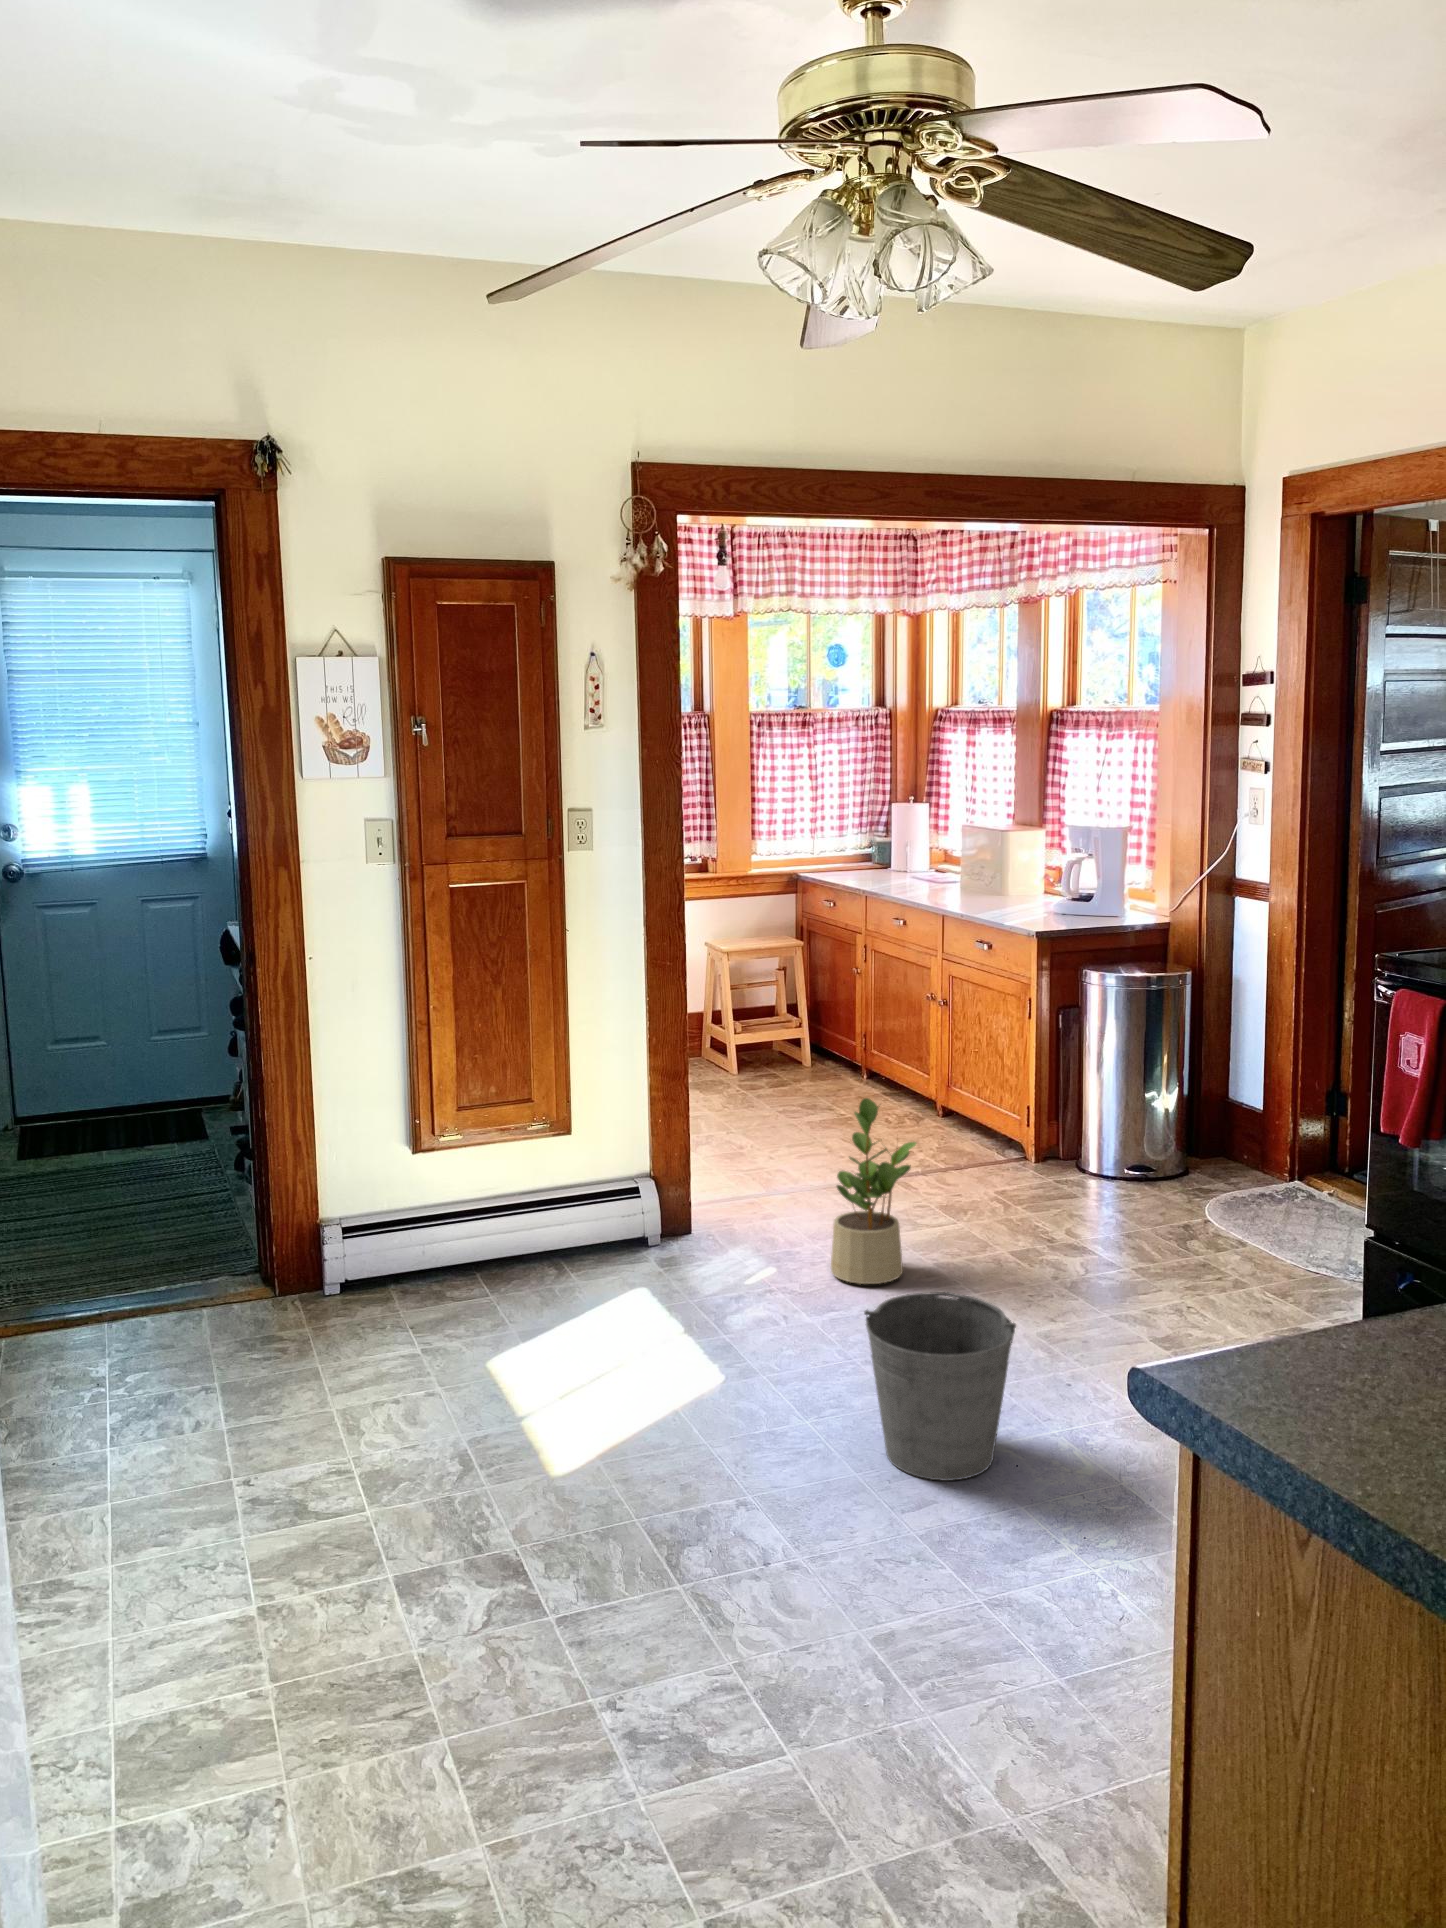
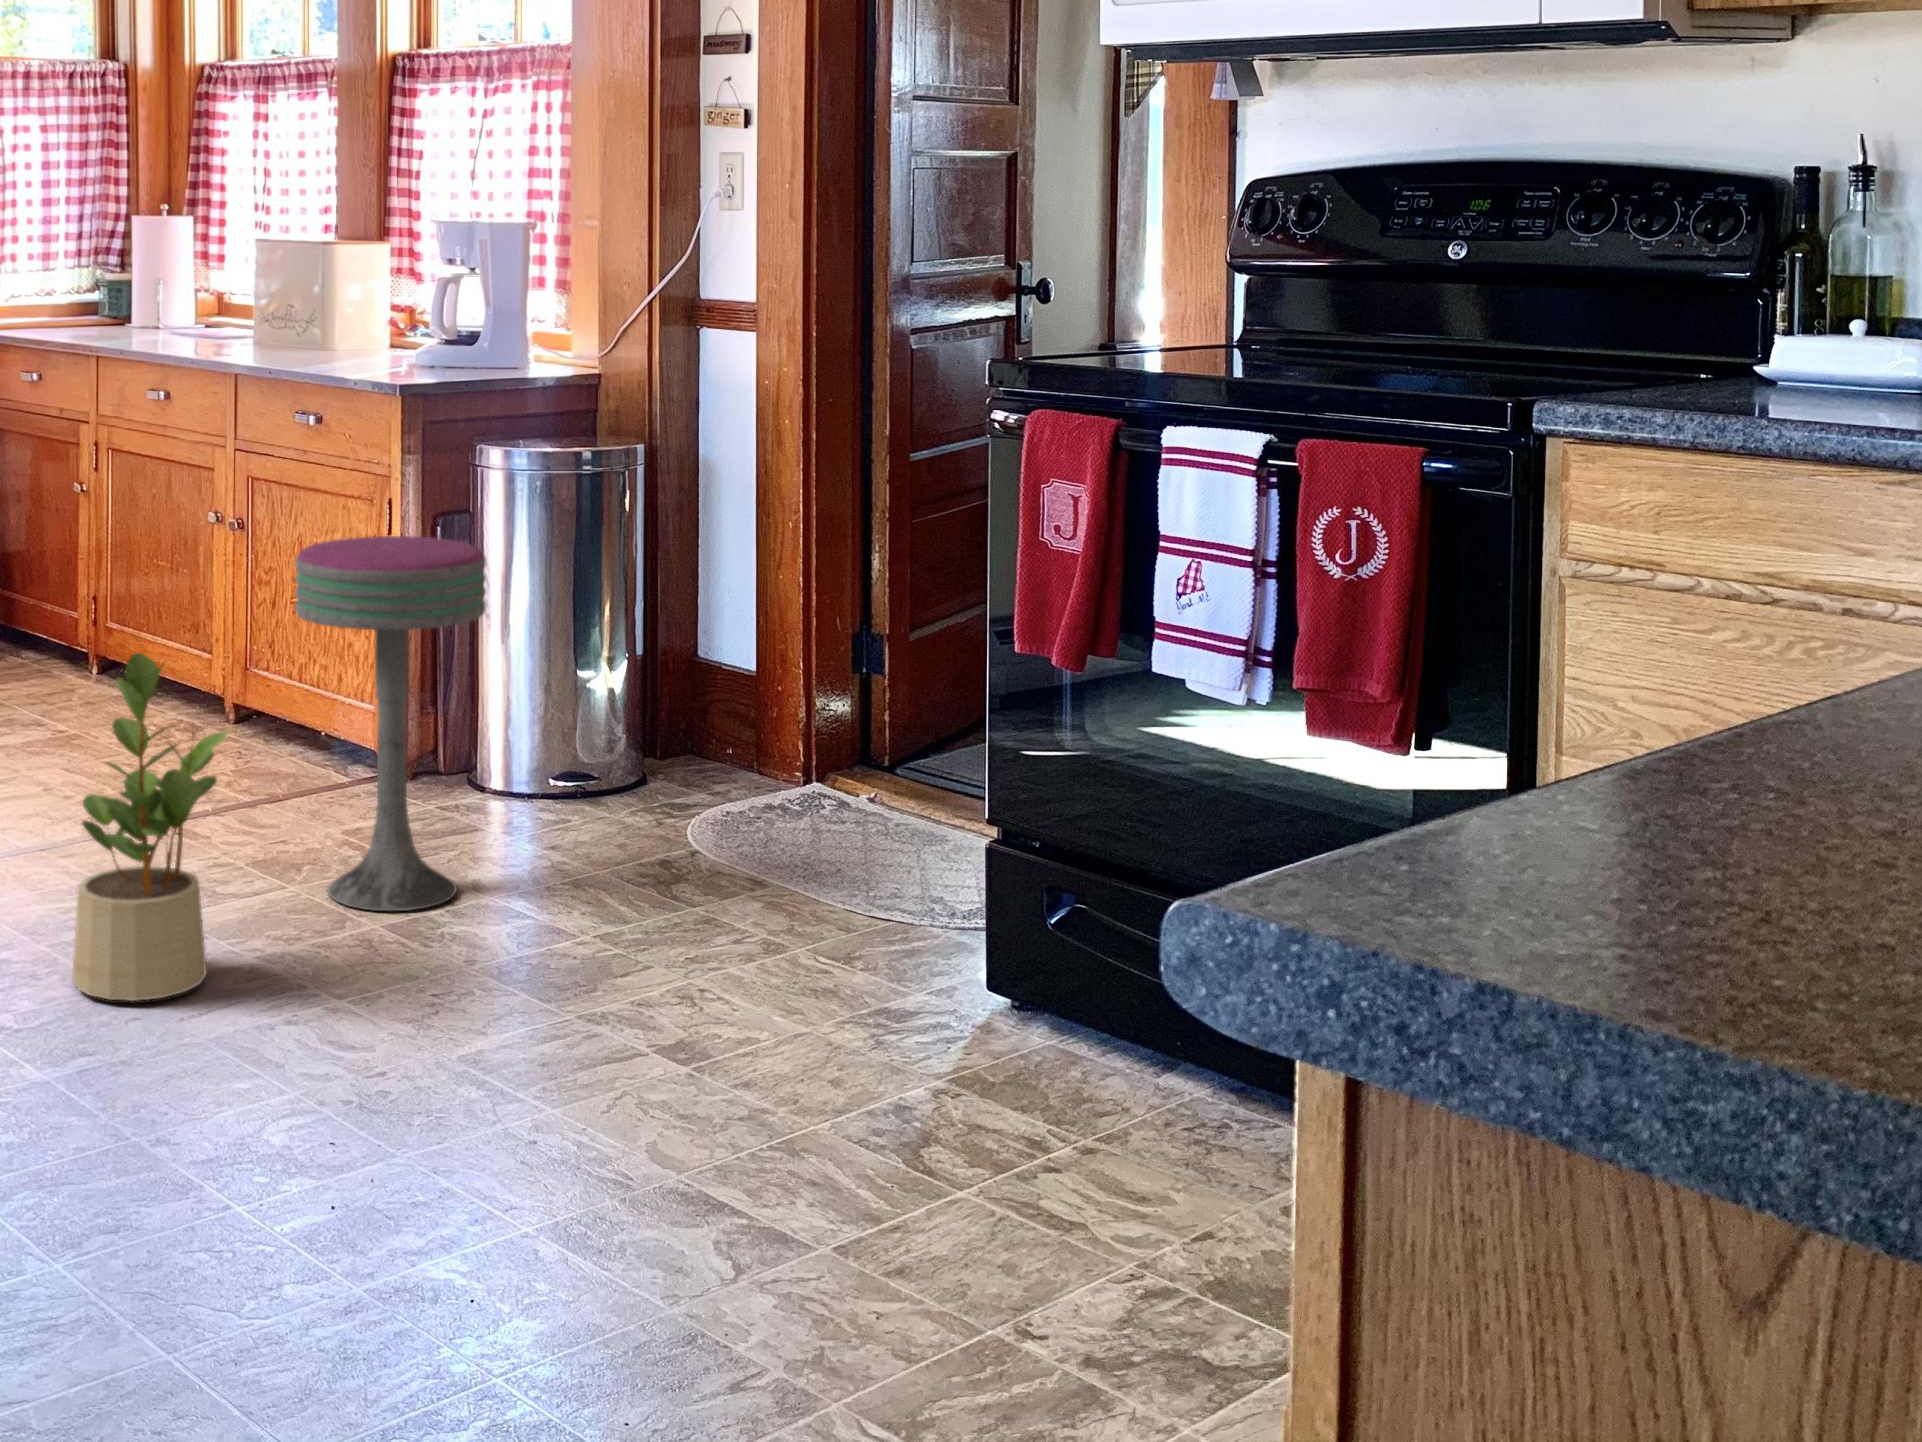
bar stool: none [961,1029,1074,1245] -> present [295,536,486,911]
bucket: present [864,1292,1016,1481] -> none [174,980,465,1350]

